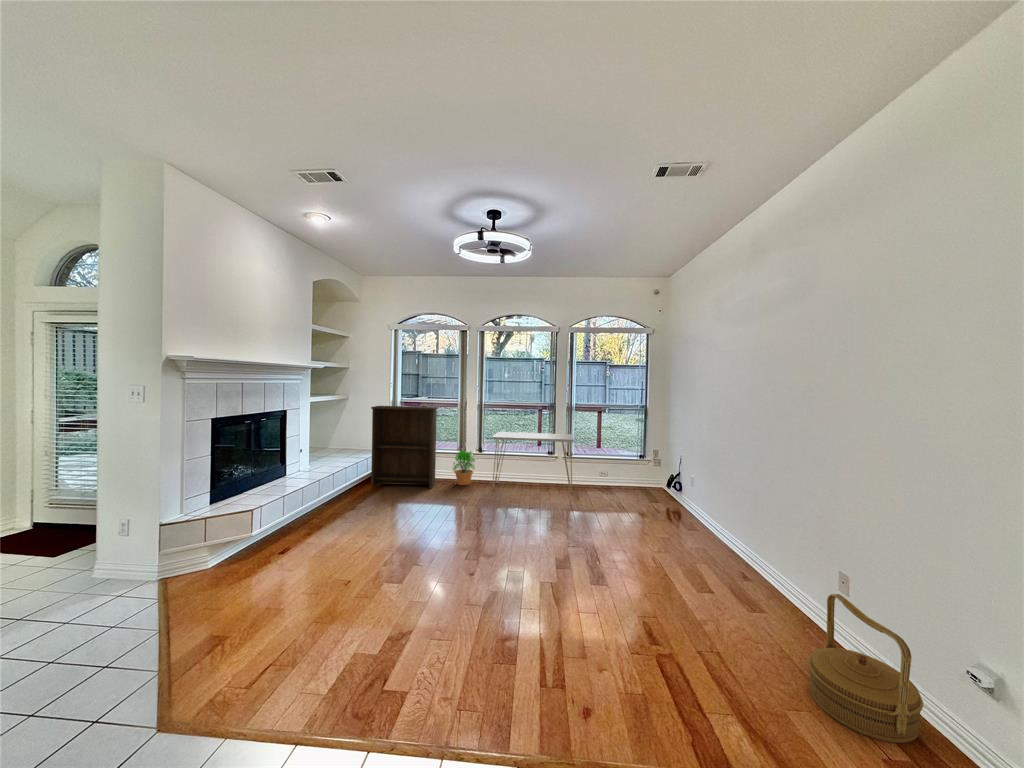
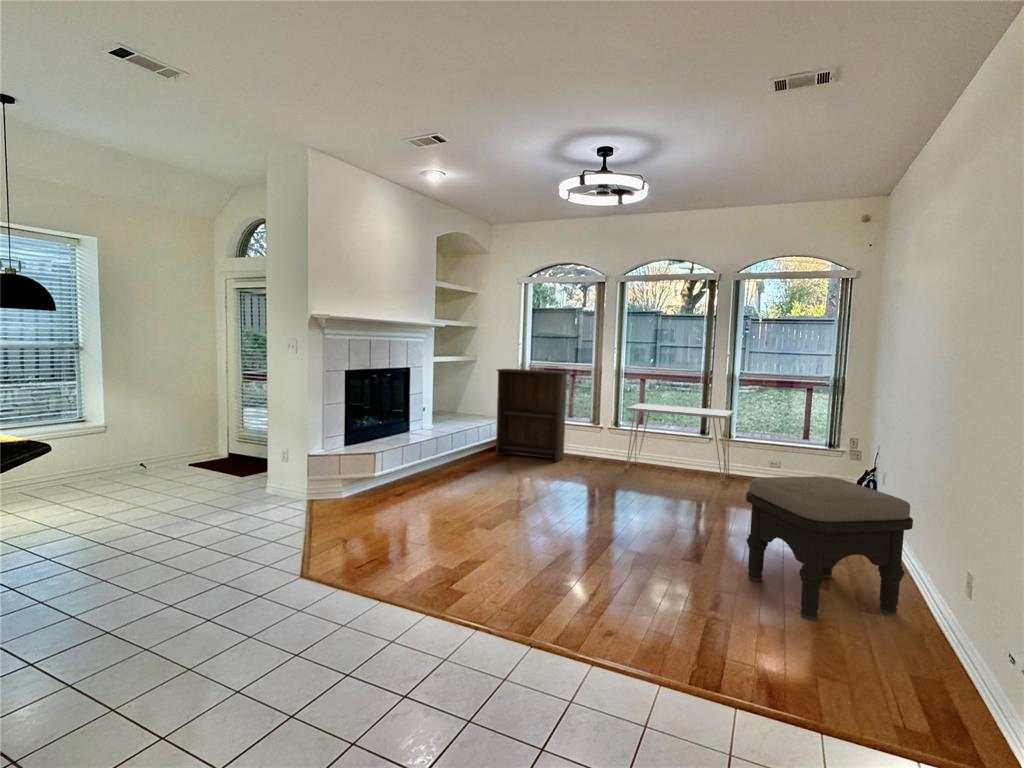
potted plant: present [453,450,475,485] -> none [583,422,613,462]
ottoman: none [650,496,787,636] -> present [746,477,913,620]
woven basket: present [808,594,923,743] -> none [858,575,978,722]

